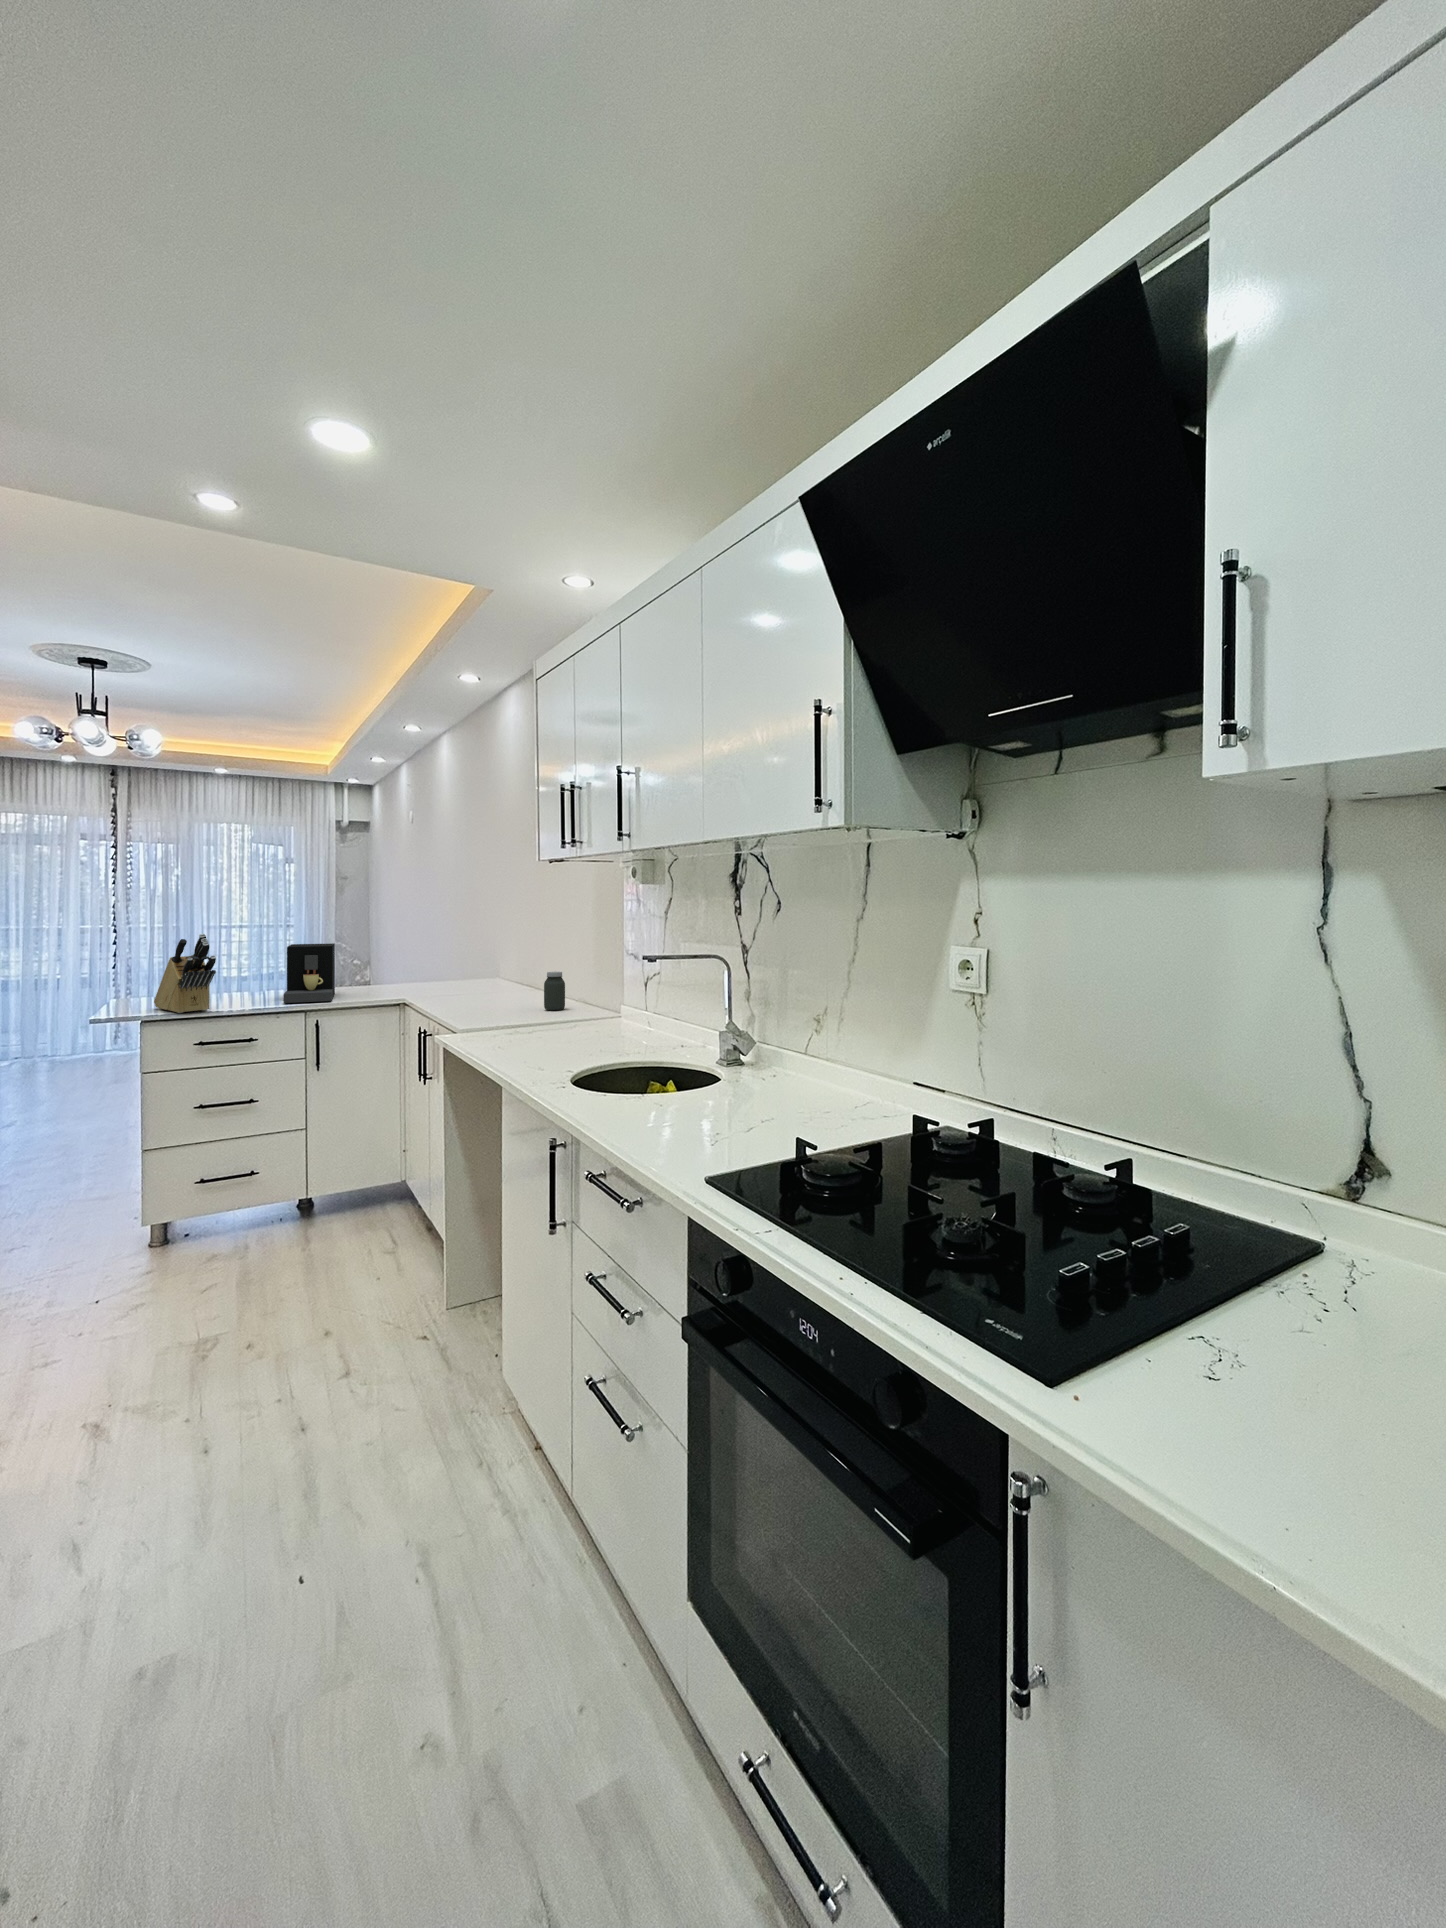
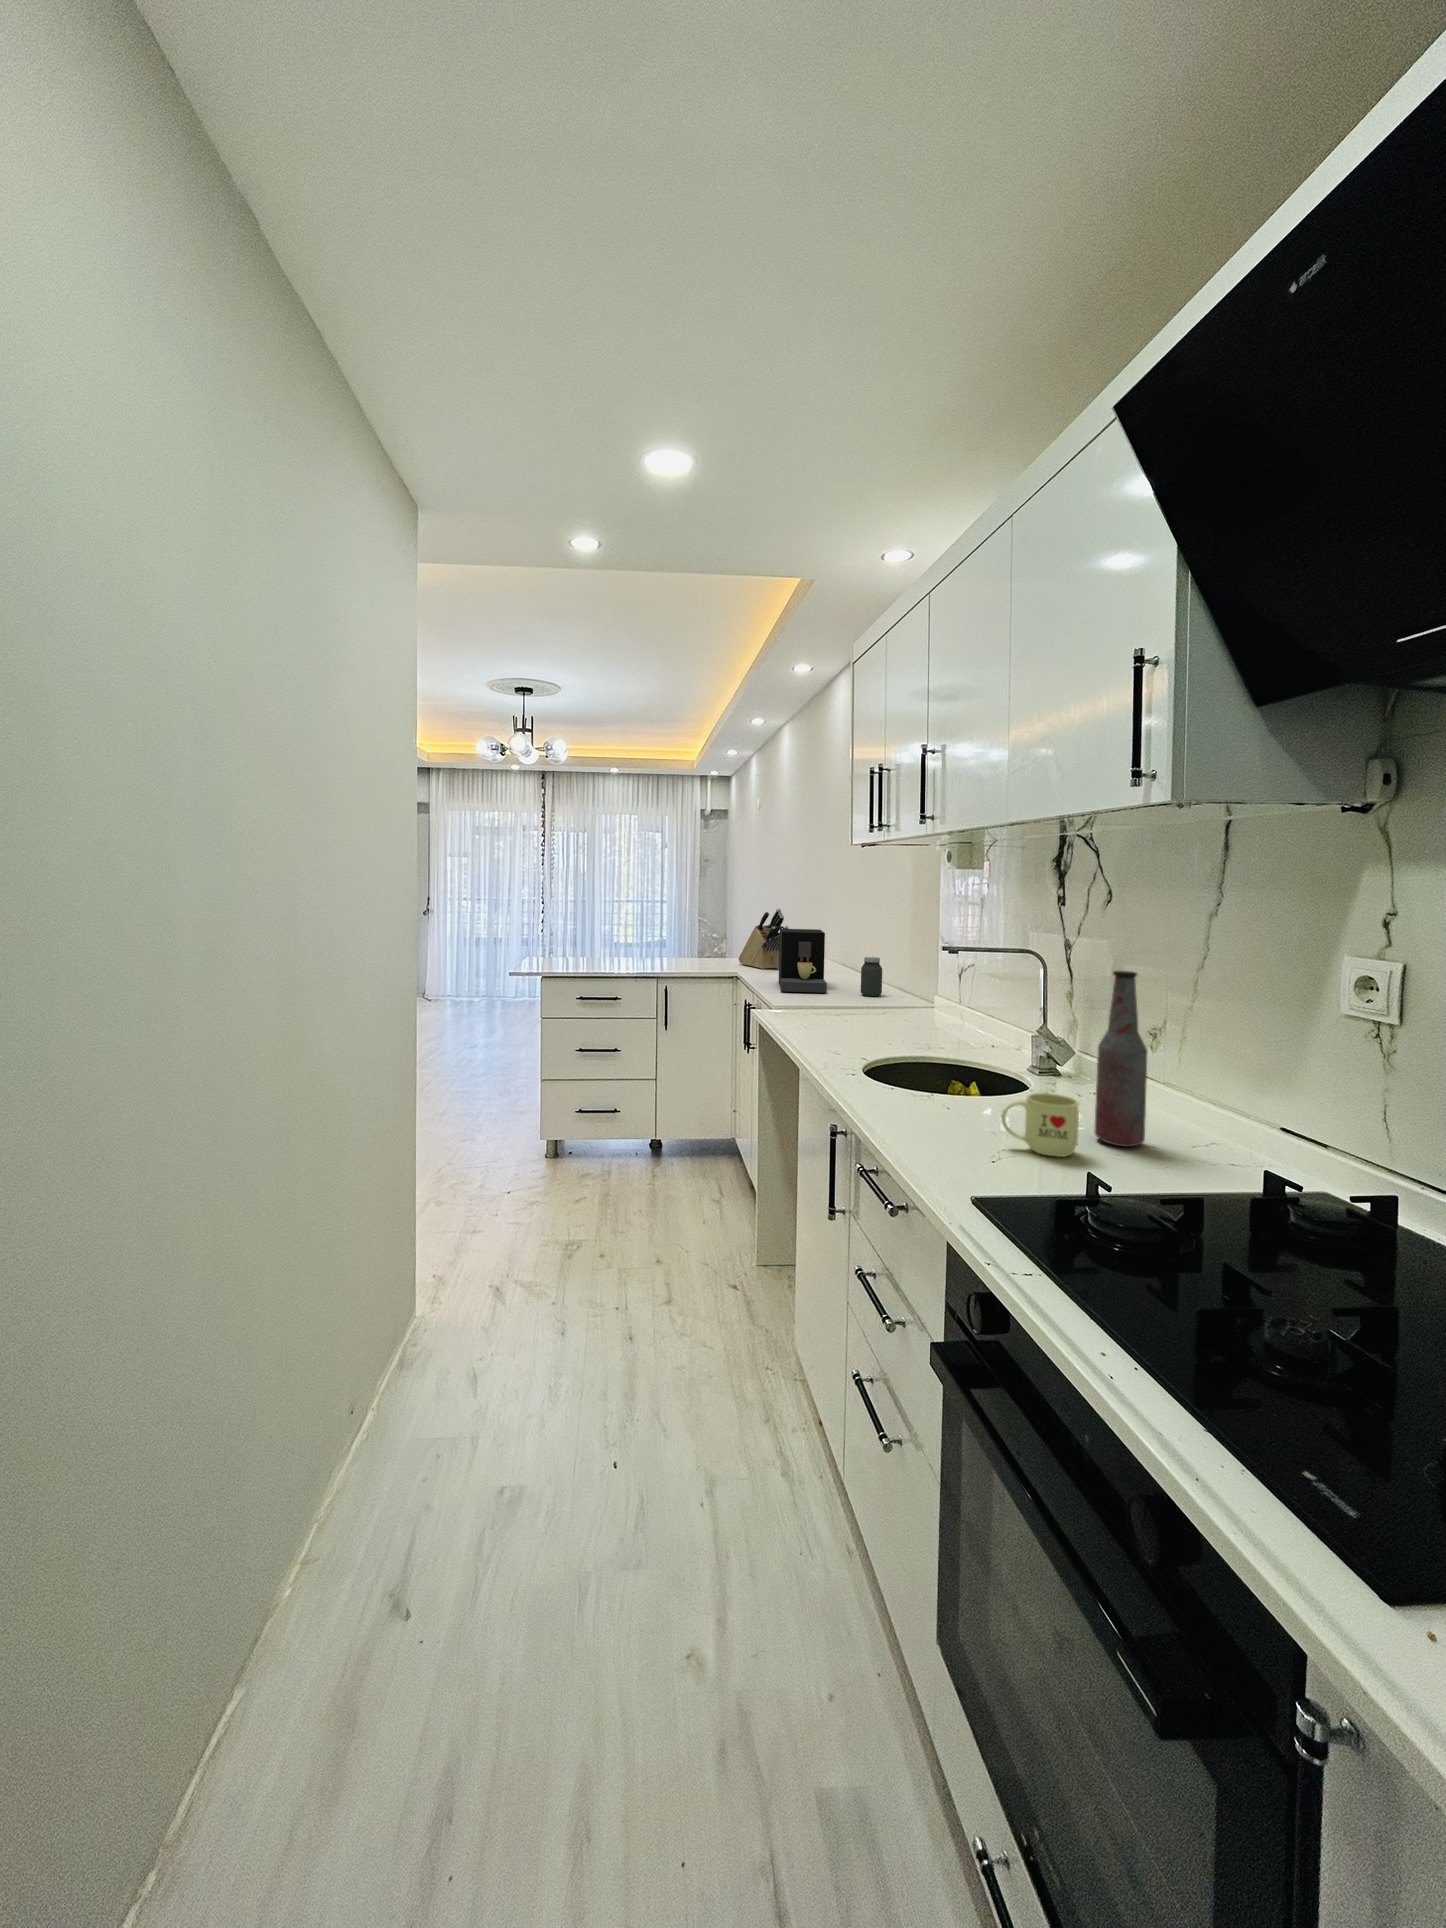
knife block: present [154,934,216,1013] -> present [739,909,789,969]
coffee maker: present [284,943,335,1003] -> present [779,929,827,992]
bottle: none [785,967,822,1114] -> present [1095,971,1147,1147]
mug: none [716,1077,778,1131] -> present [1001,1093,1079,1157]

